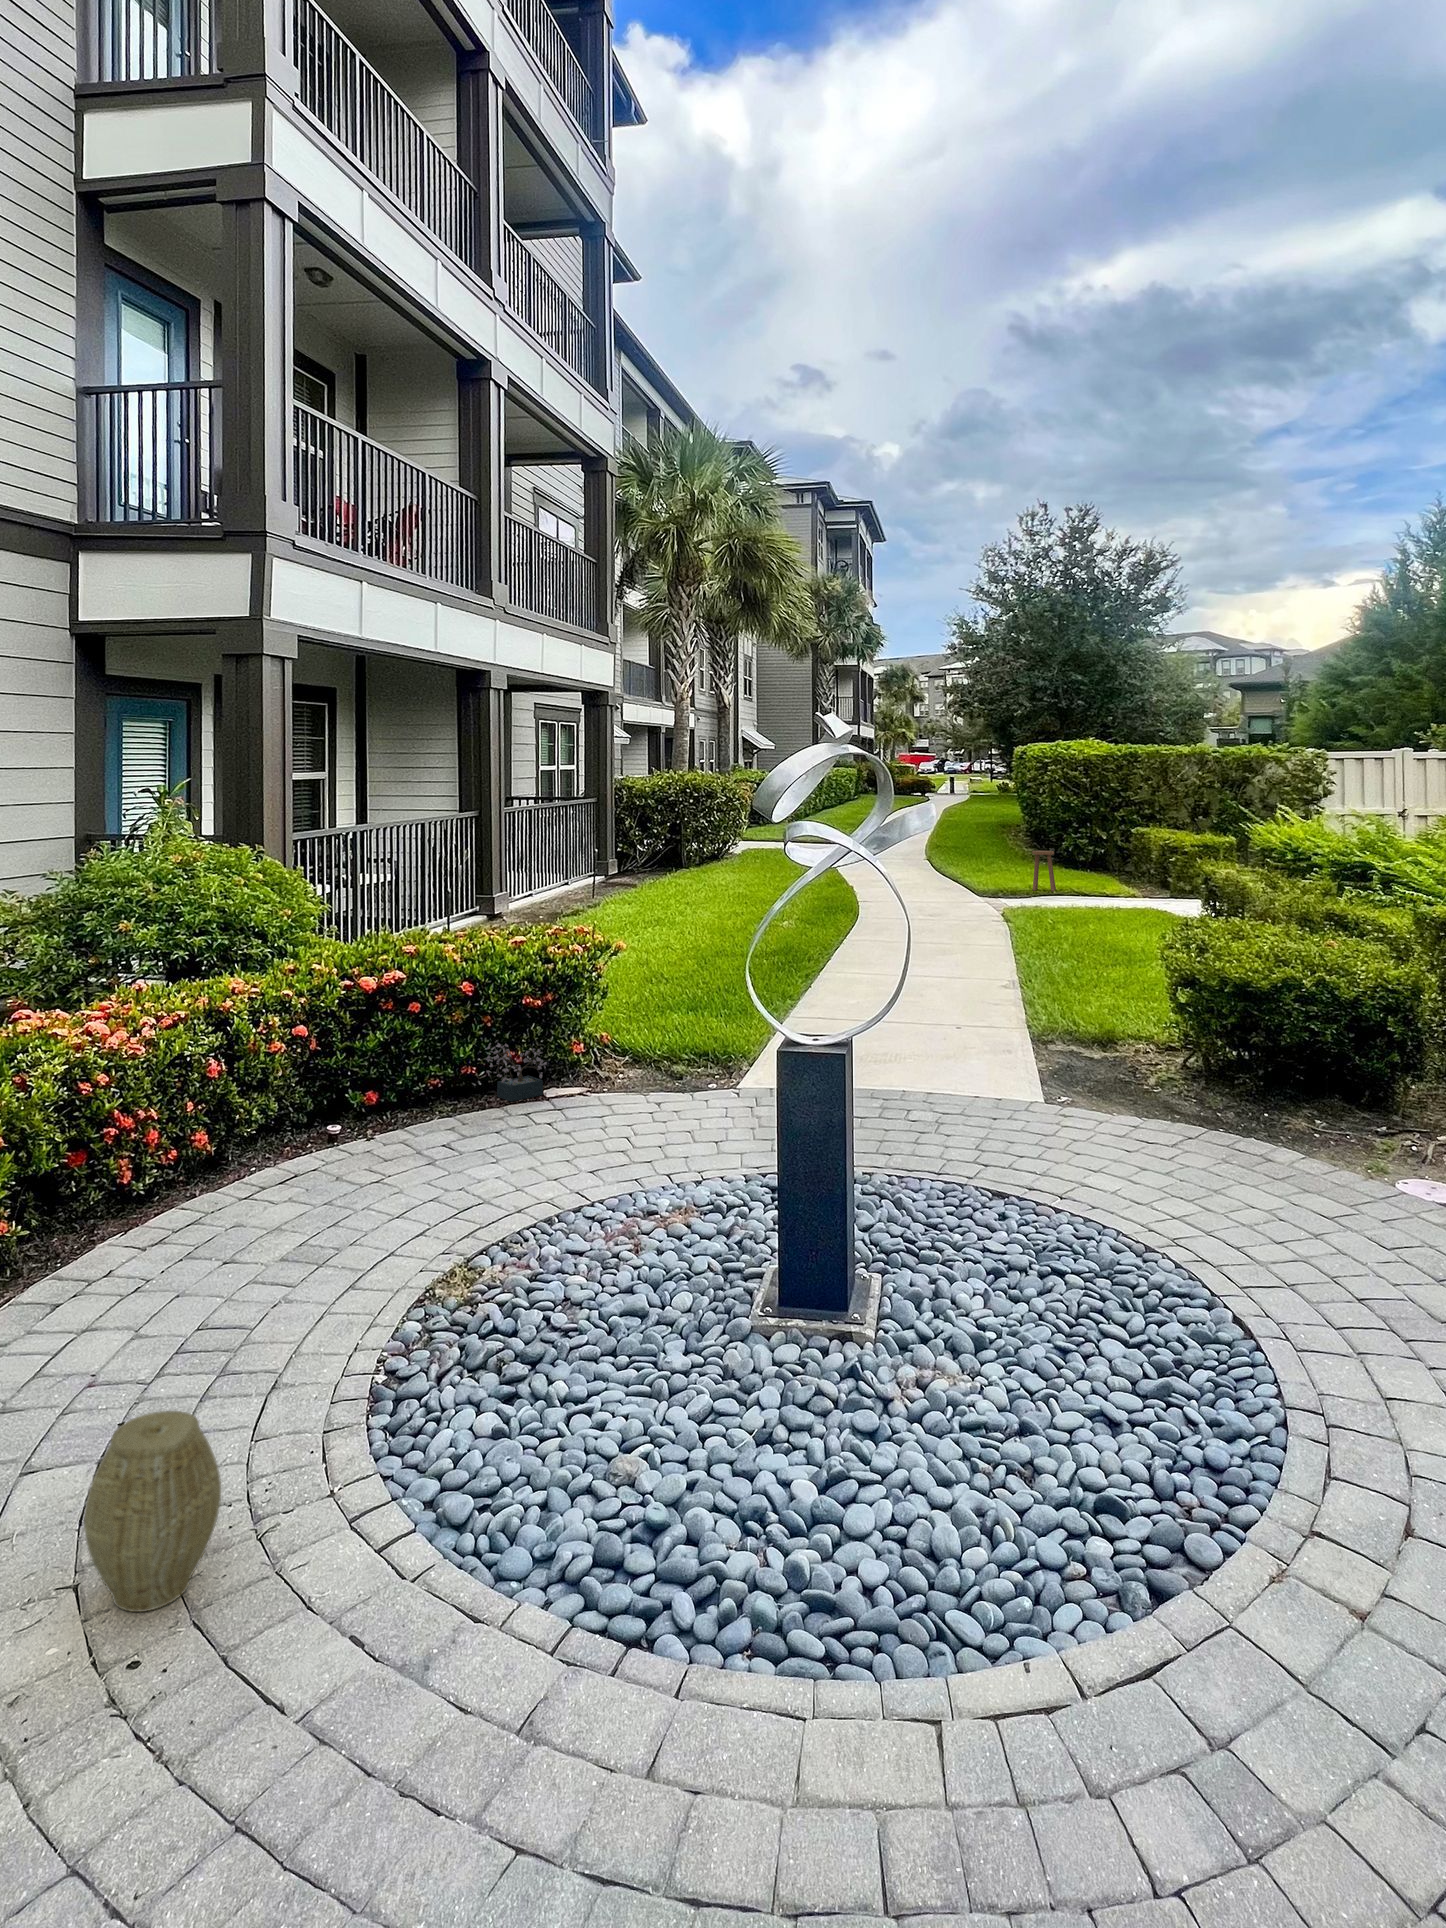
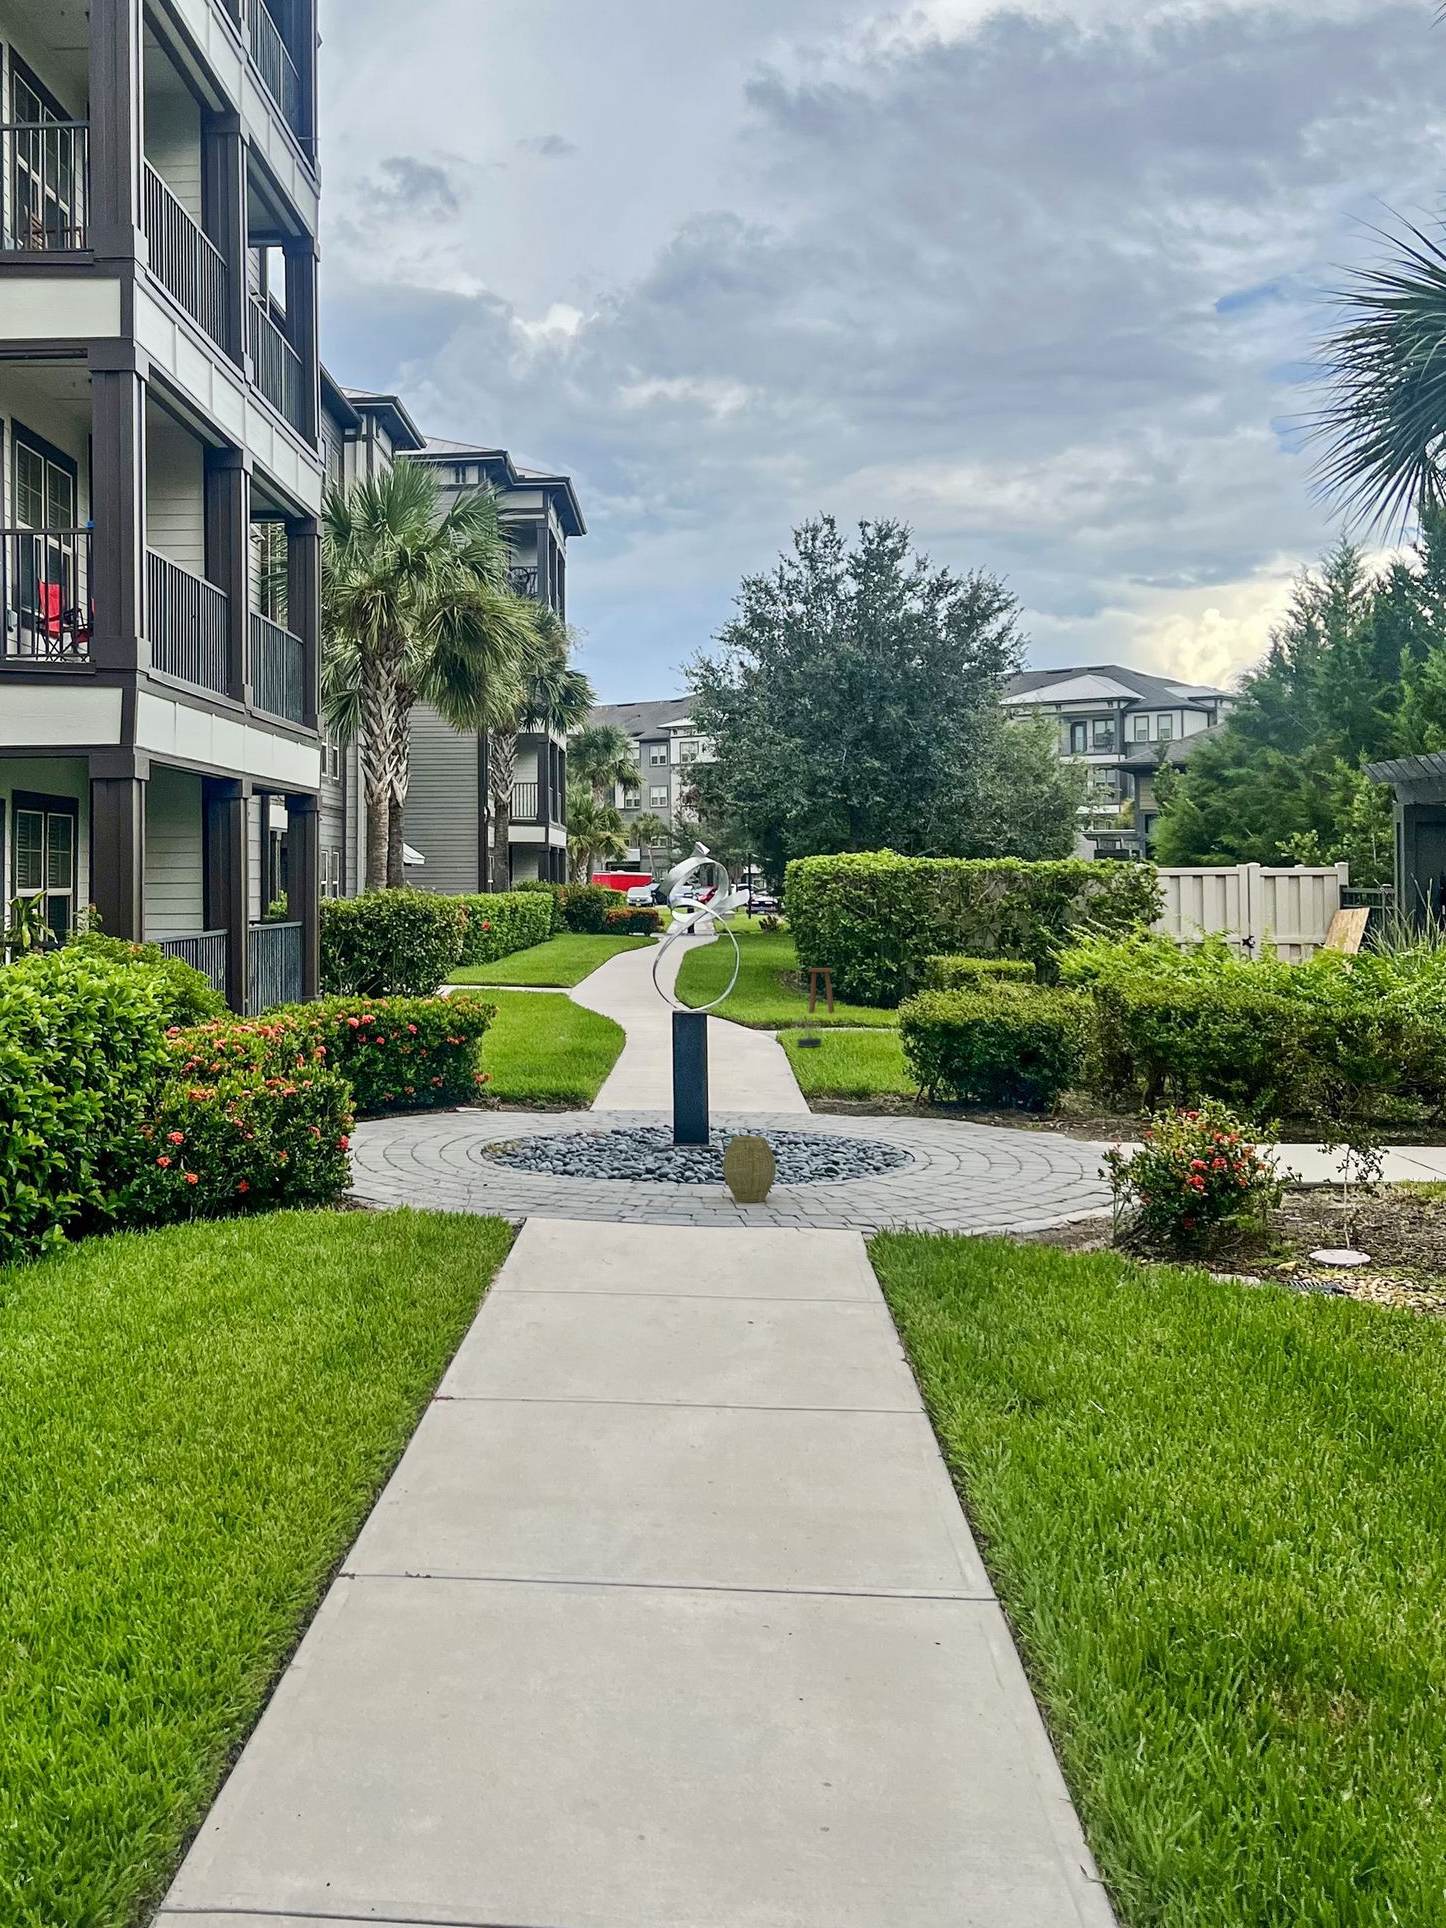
decorative plant: present [486,1043,547,1102] -> present [794,1020,821,1047]
woven basket: present [84,1411,221,1612] -> present [723,1134,776,1202]

